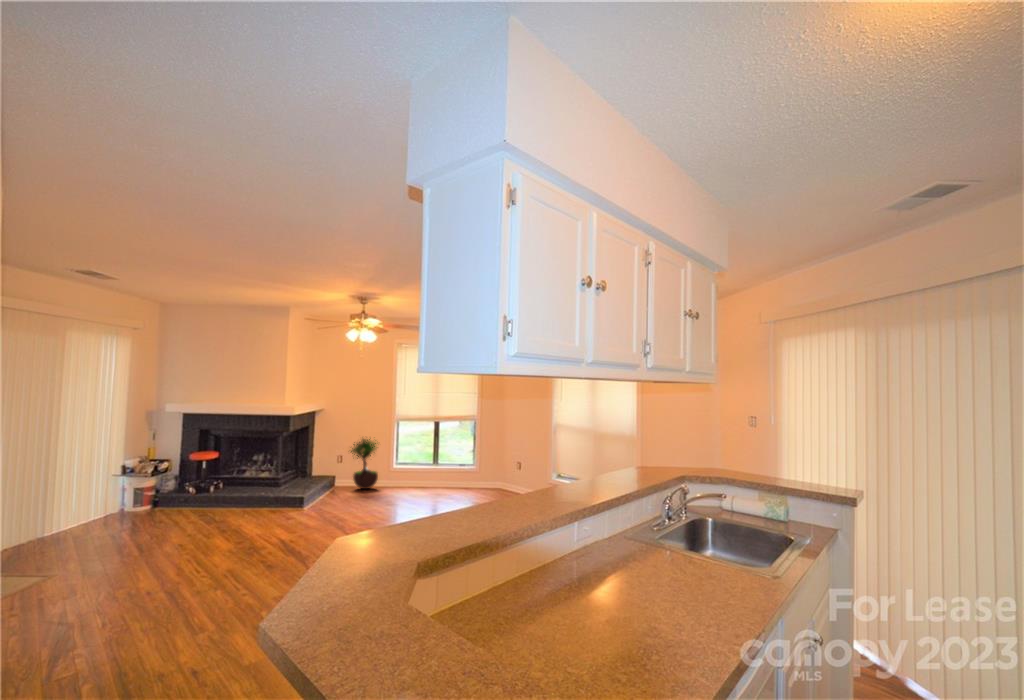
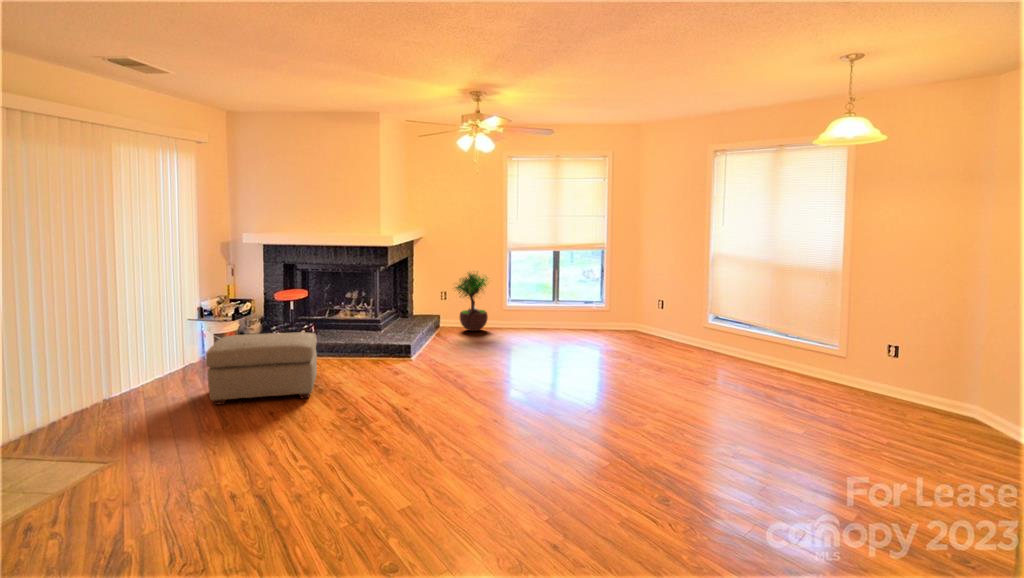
ottoman: none [133,482,225,538] -> present [206,332,317,405]

